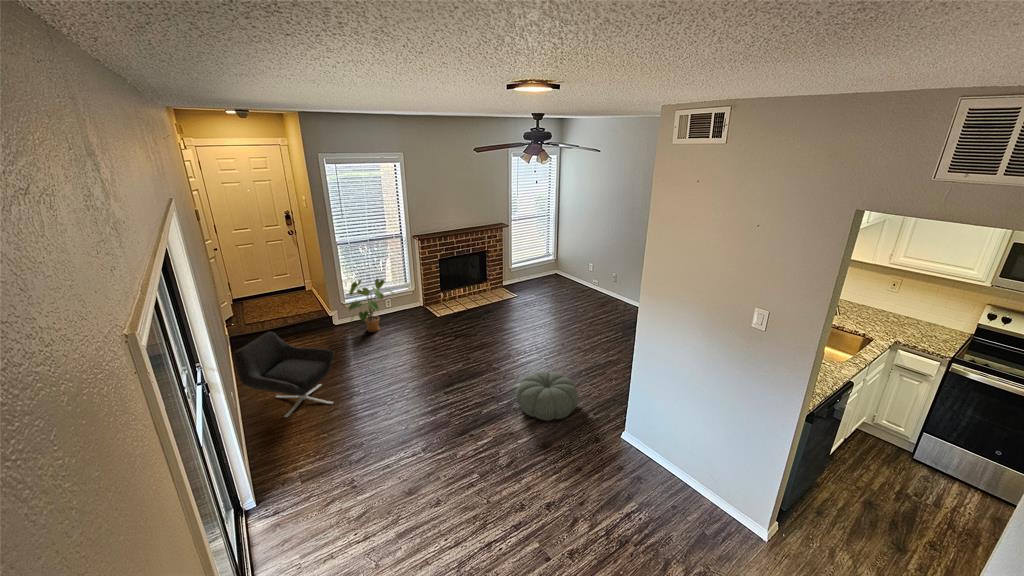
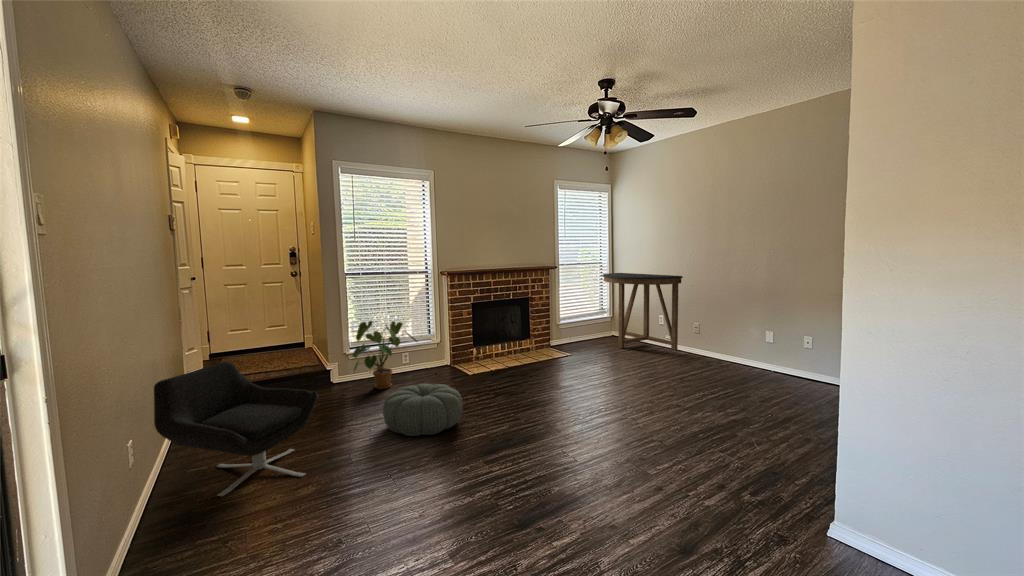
console table: none [547,225,608,294] -> present [602,273,683,350]
pouf: present [516,371,579,421] -> present [383,384,463,436]

